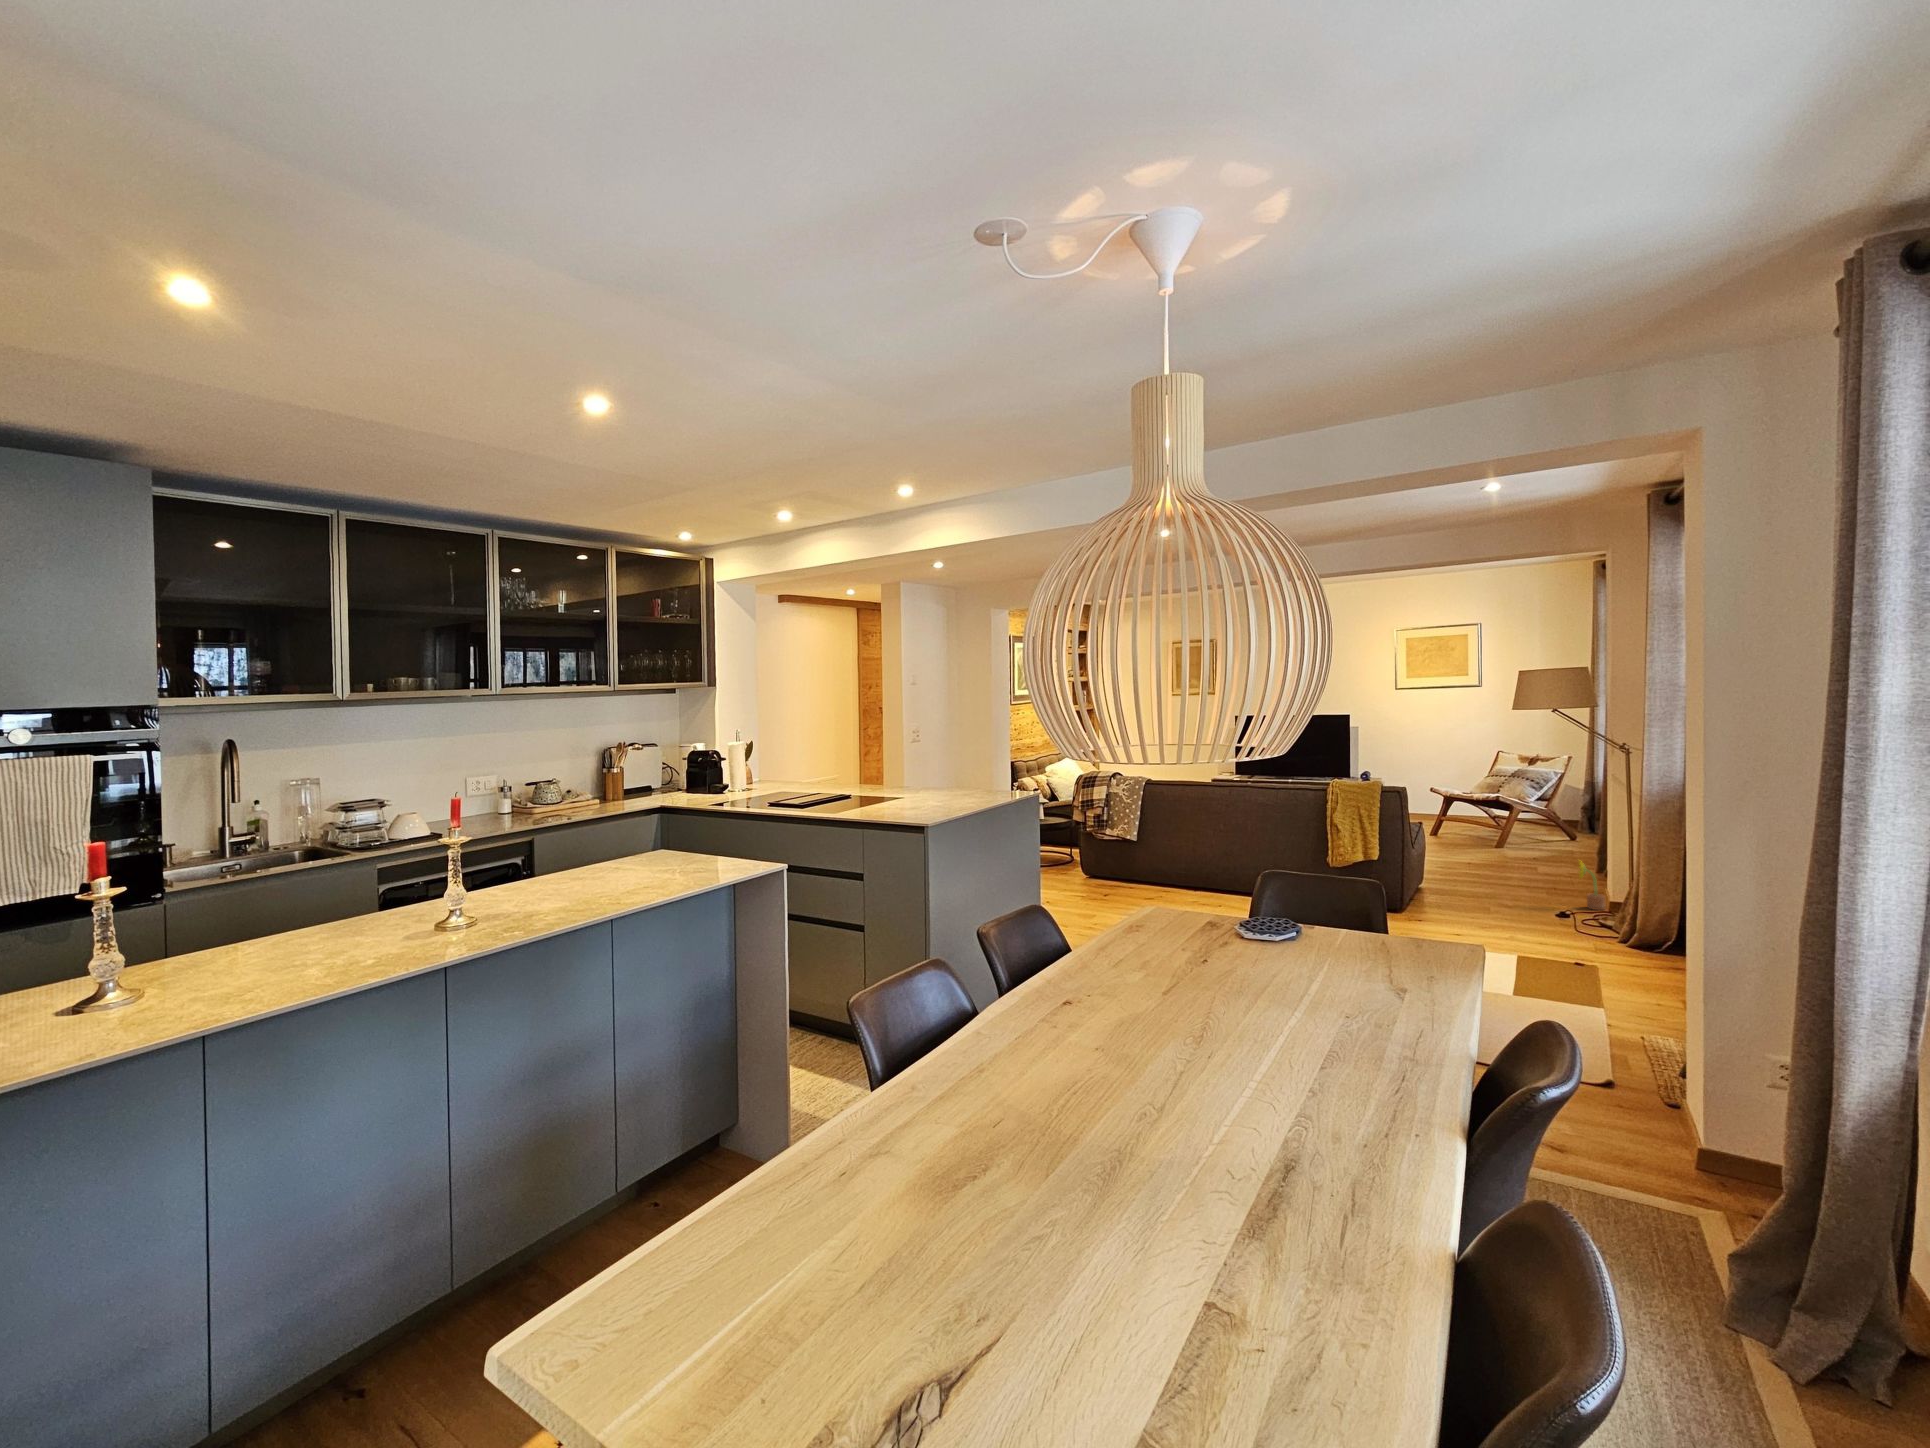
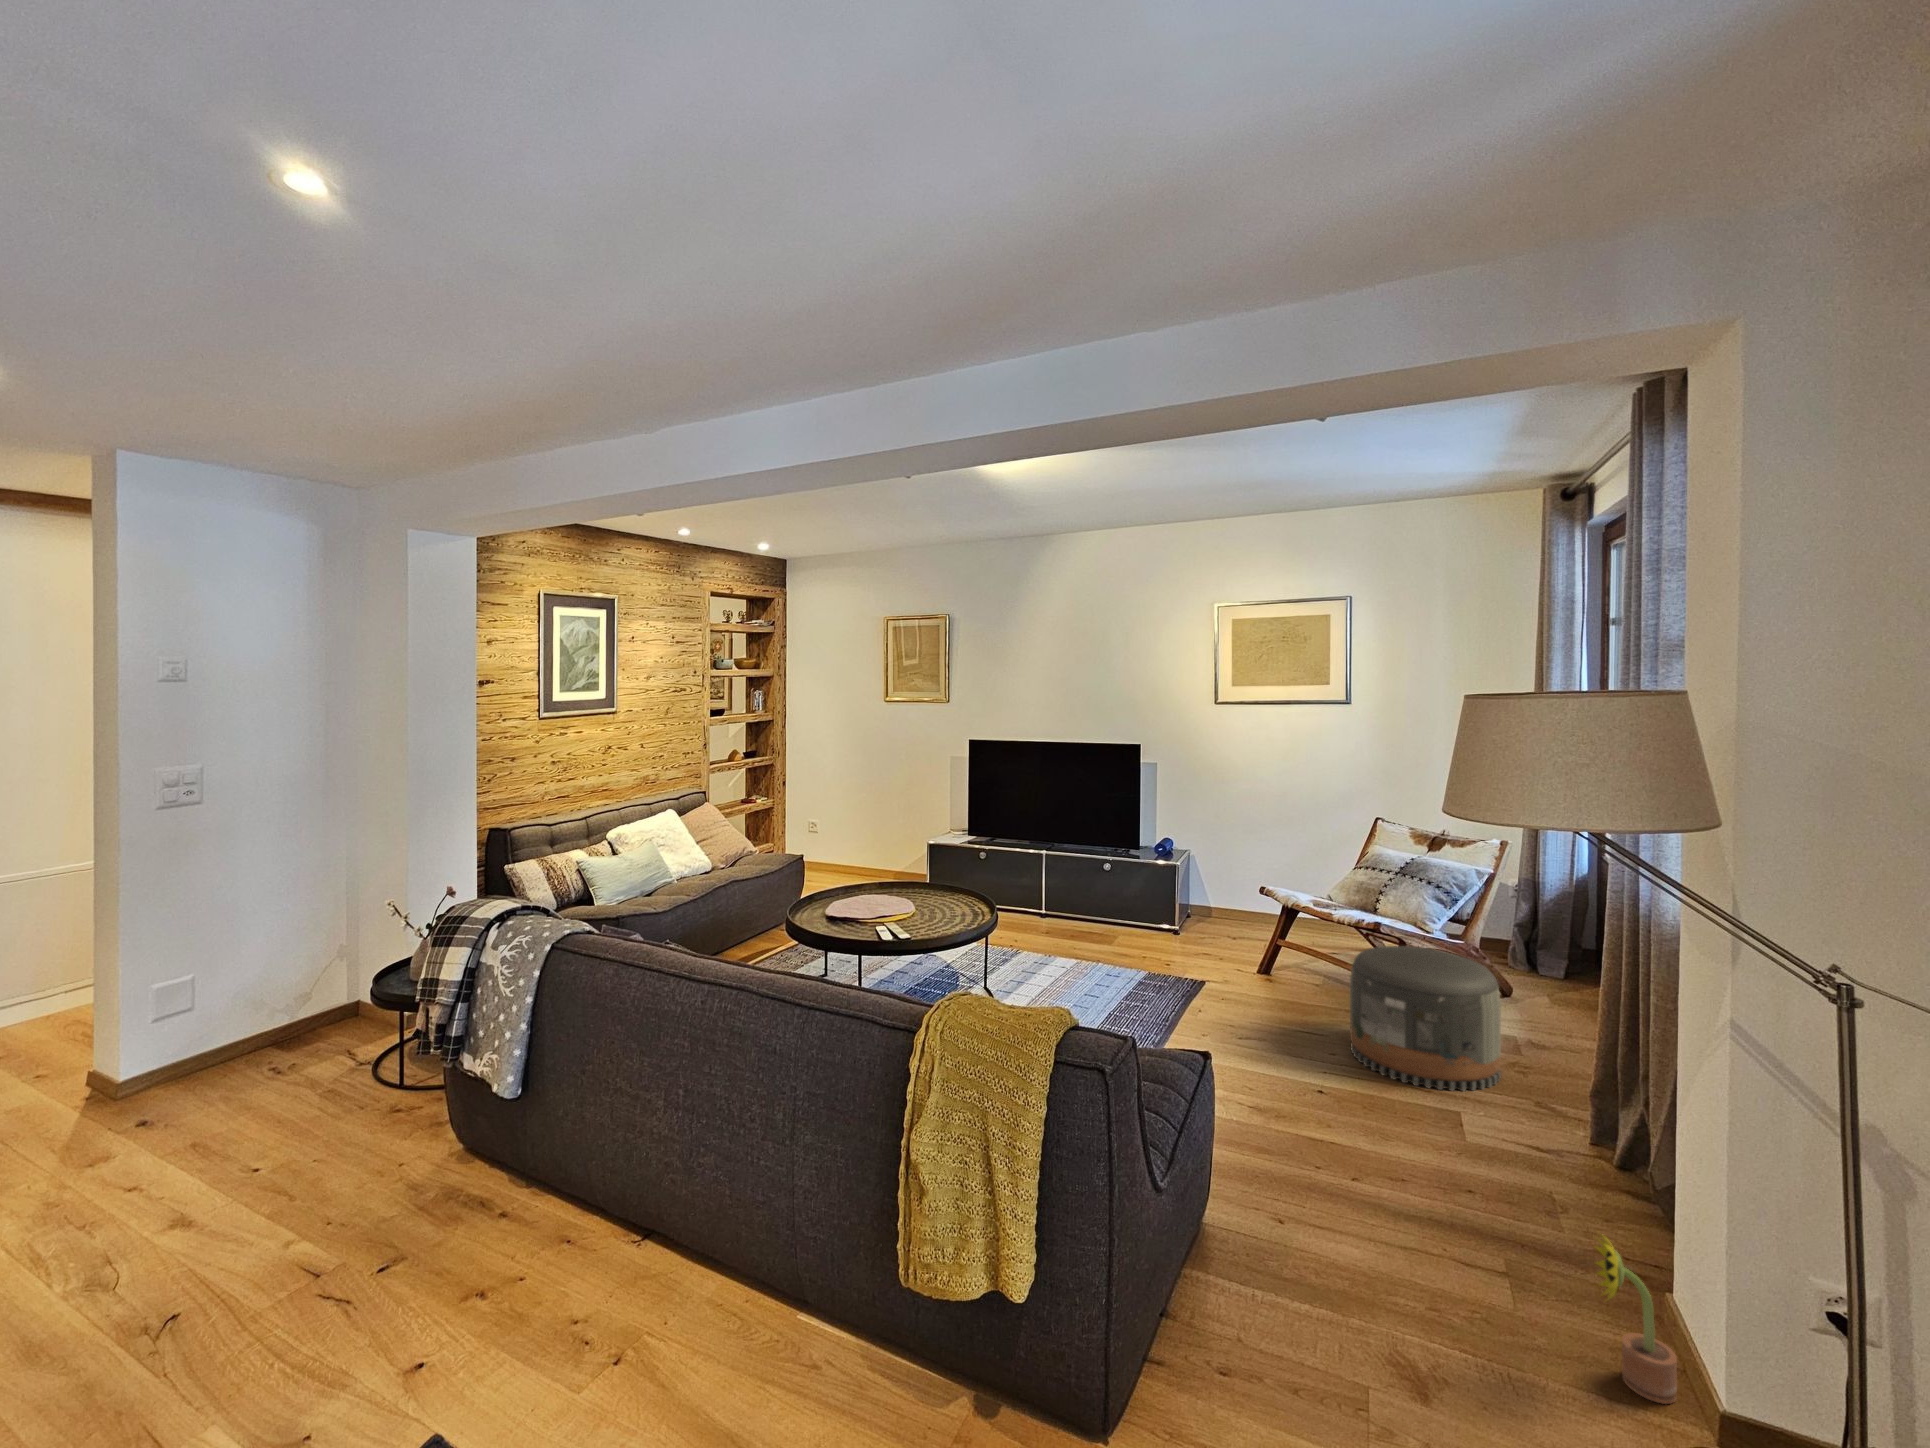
pouf: none [1484,804,1563,864] -> present [1350,946,1501,1091]

